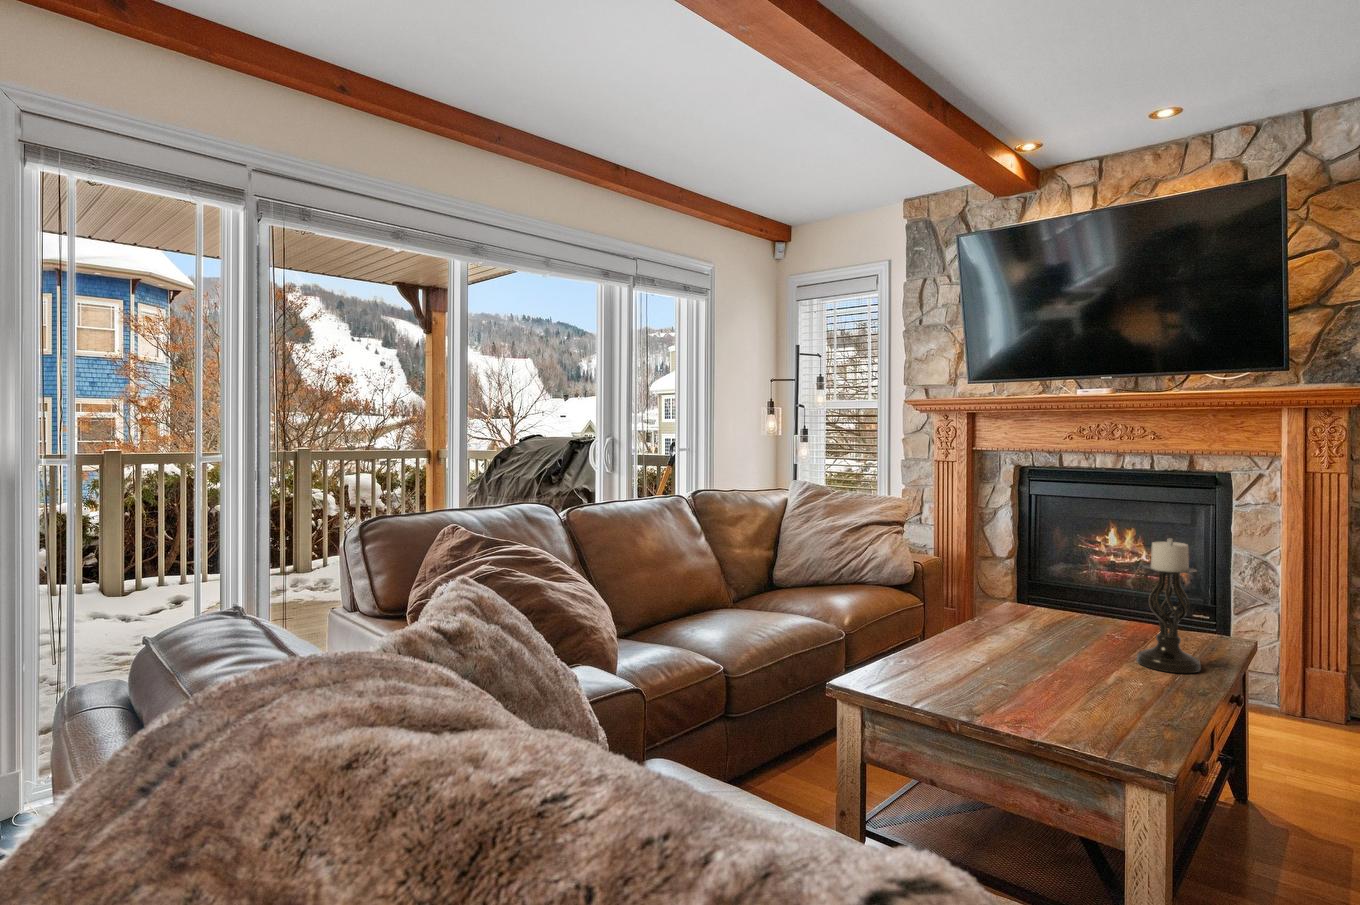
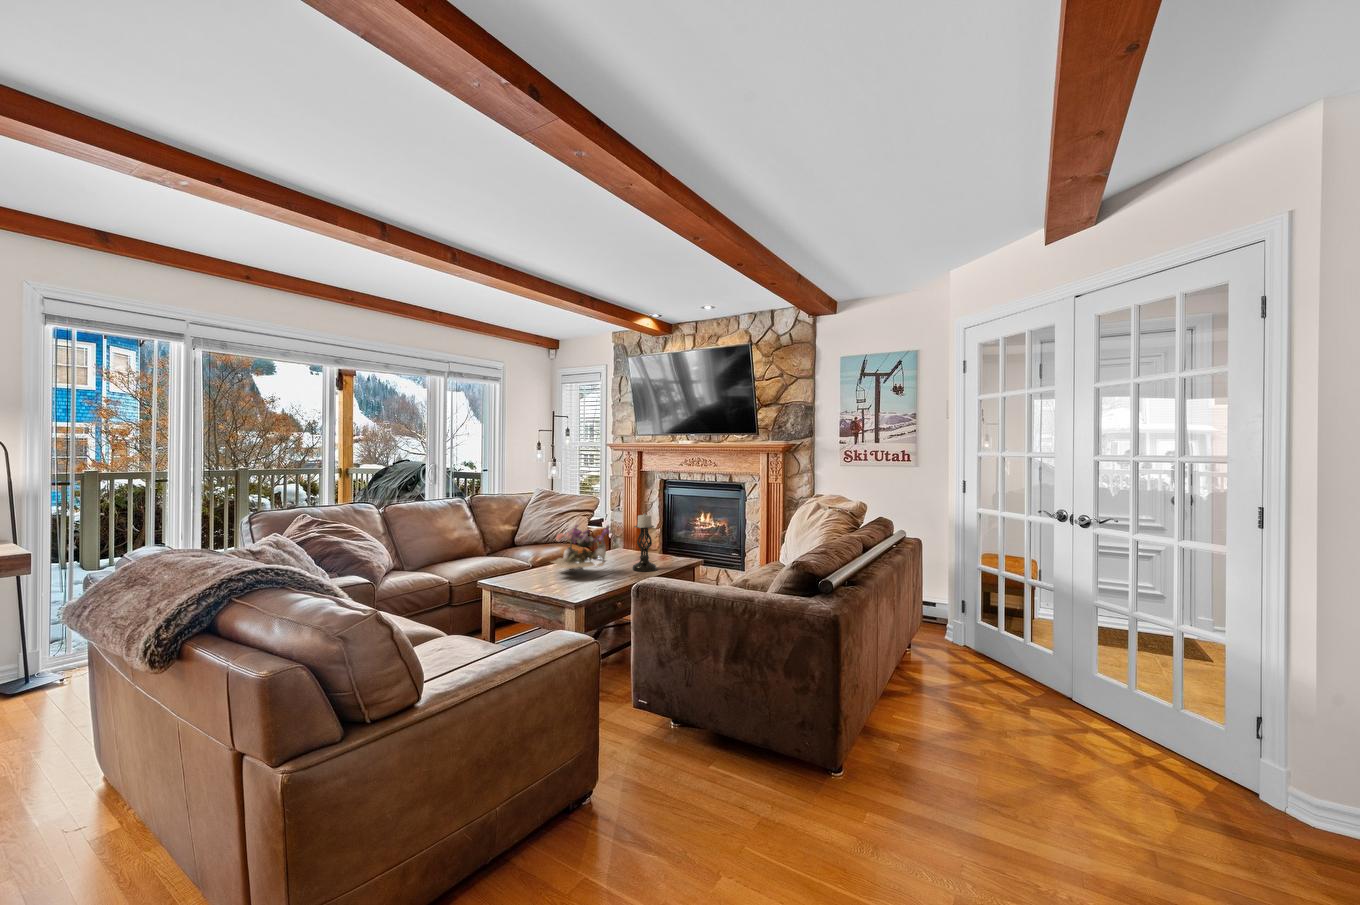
flower arrangement: none [960,562,1121,670] -> present [551,525,610,572]

